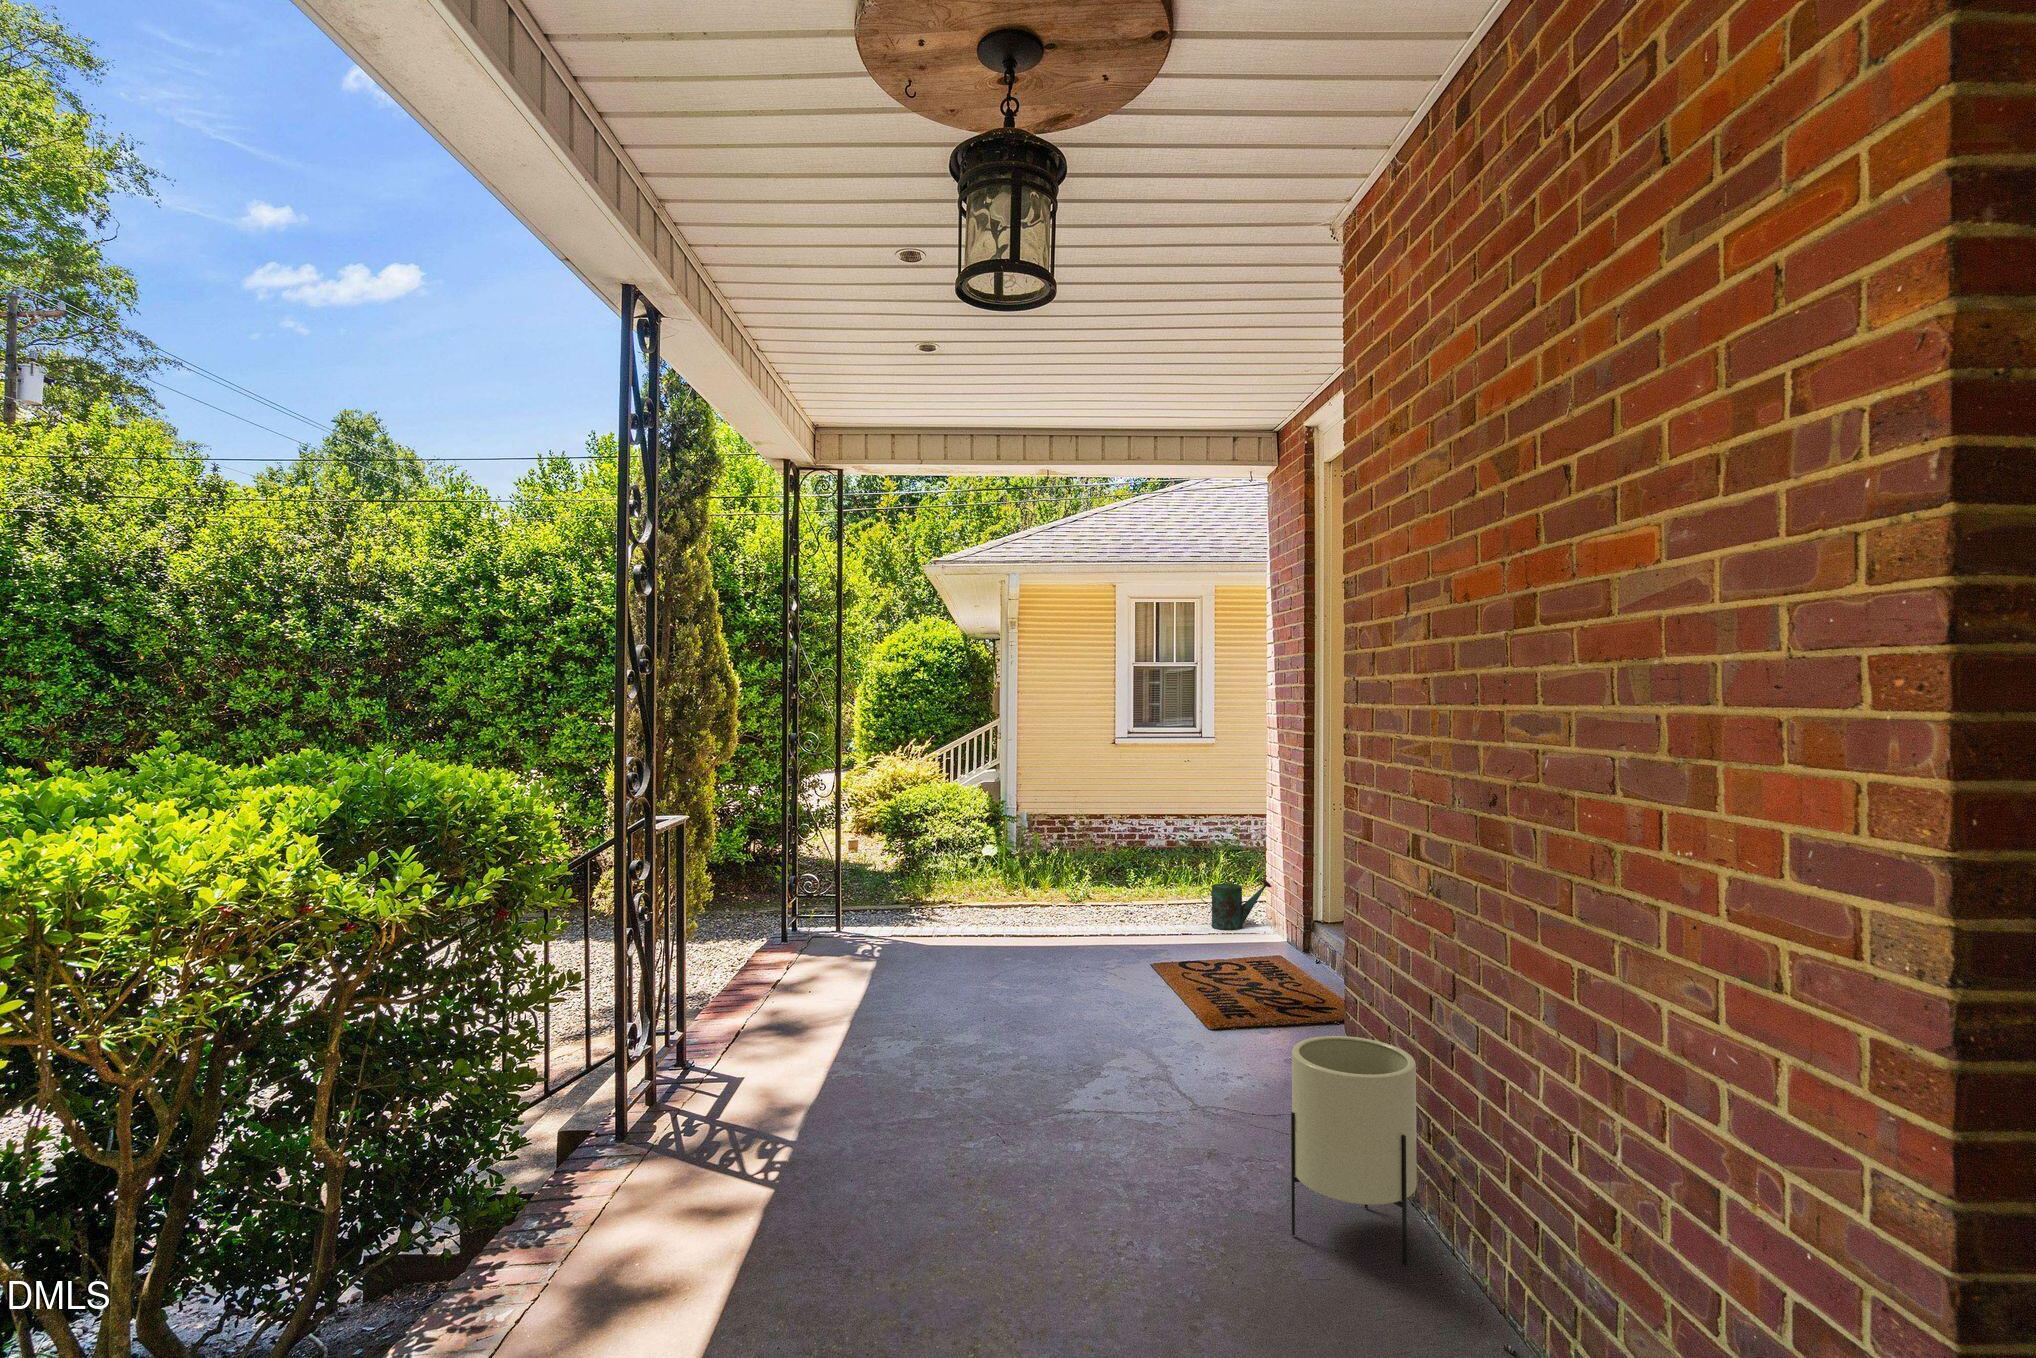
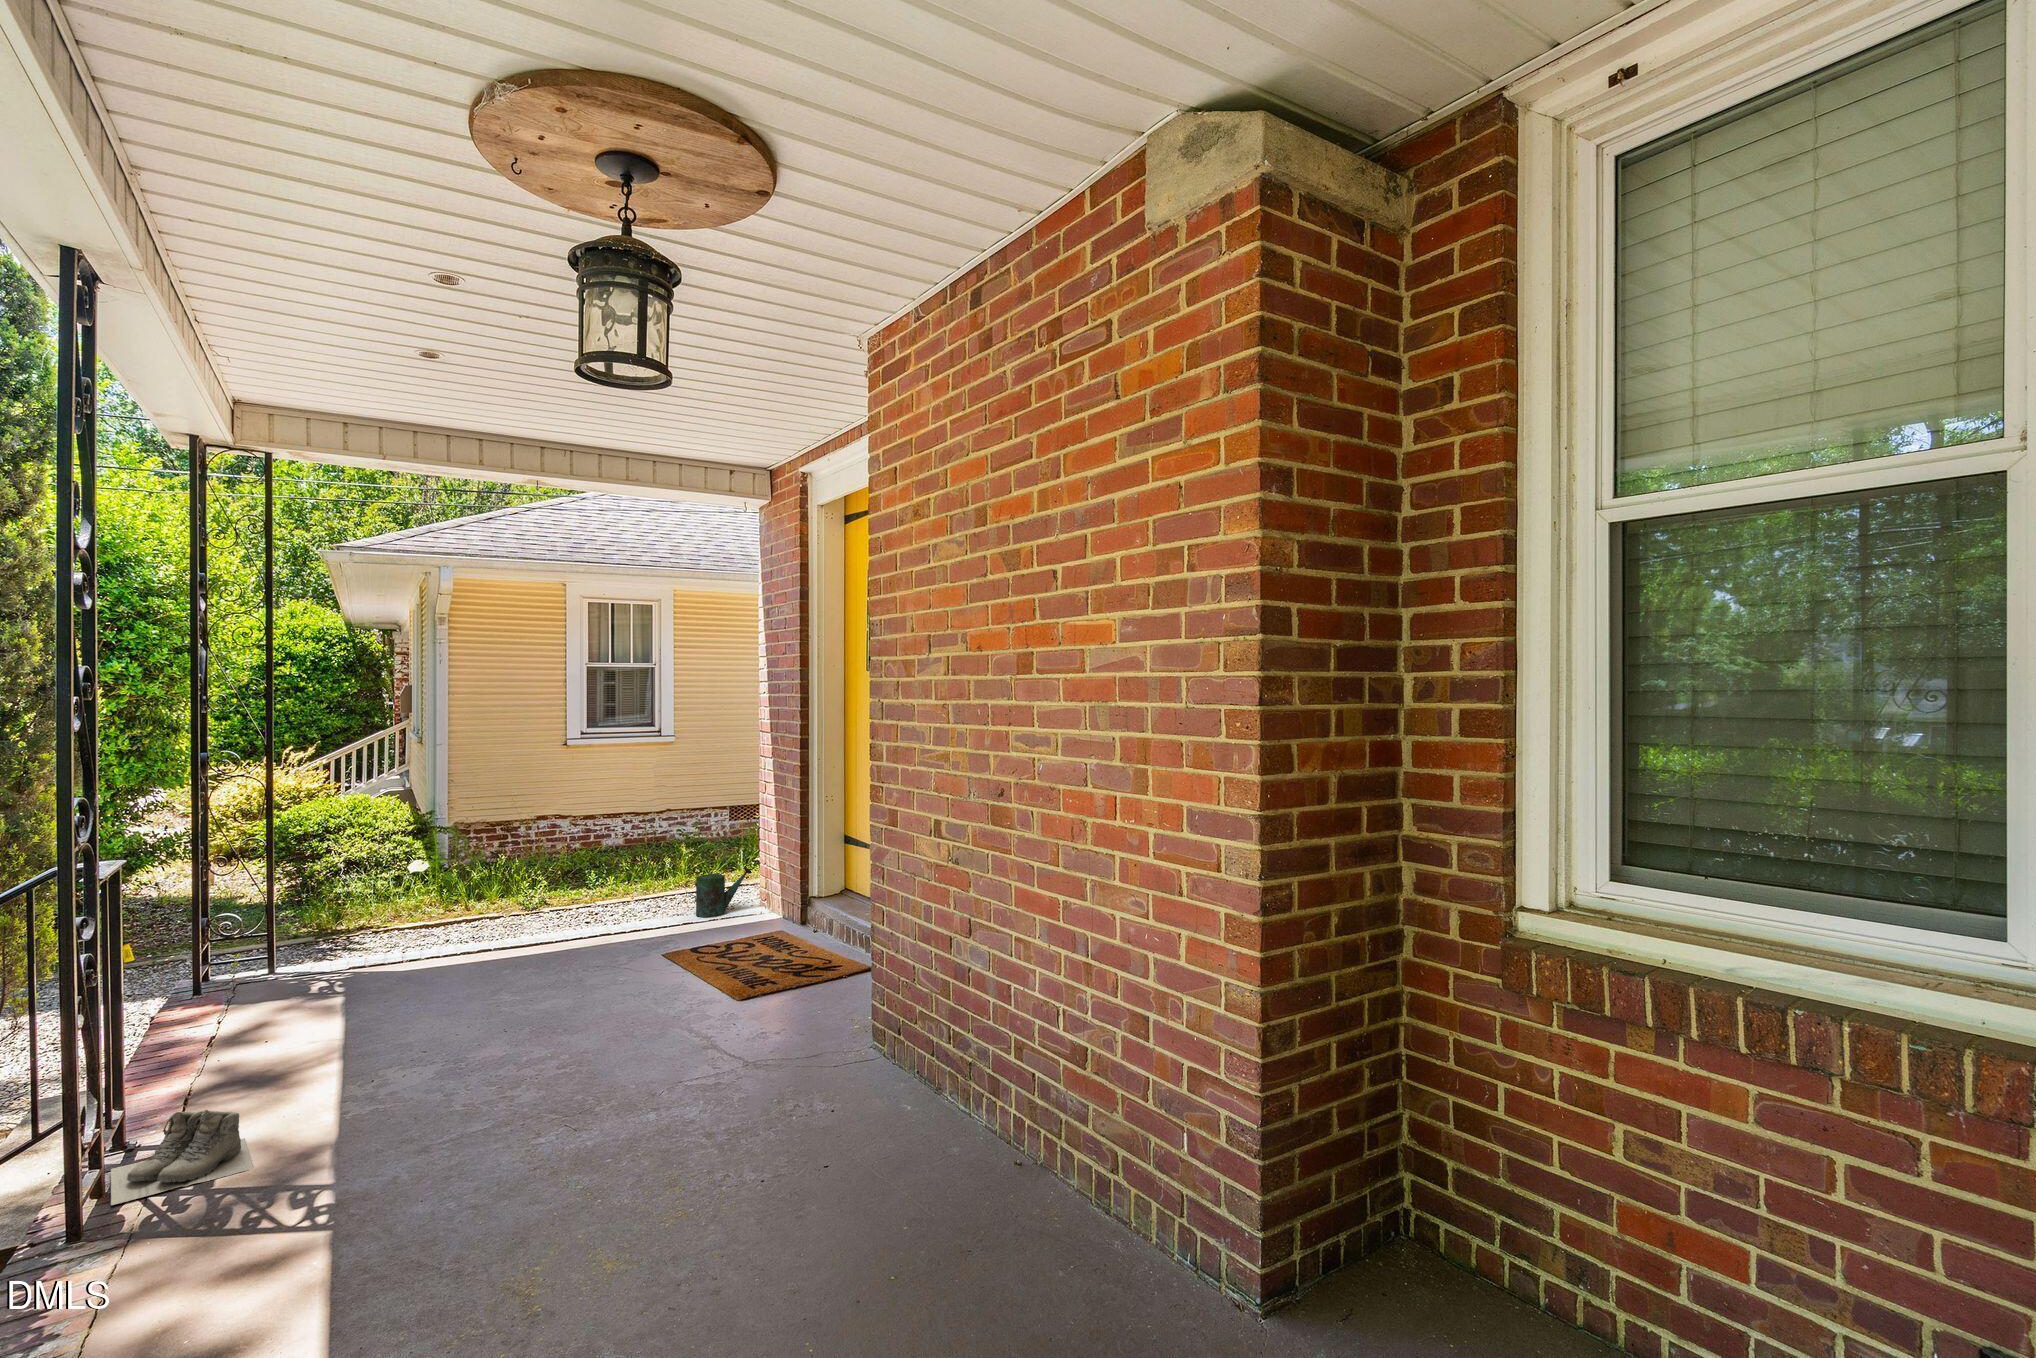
planter: present [1291,1036,1417,1265] -> none [847,977,938,1137]
boots: none [651,1041,760,1113] -> present [111,1110,254,1205]

